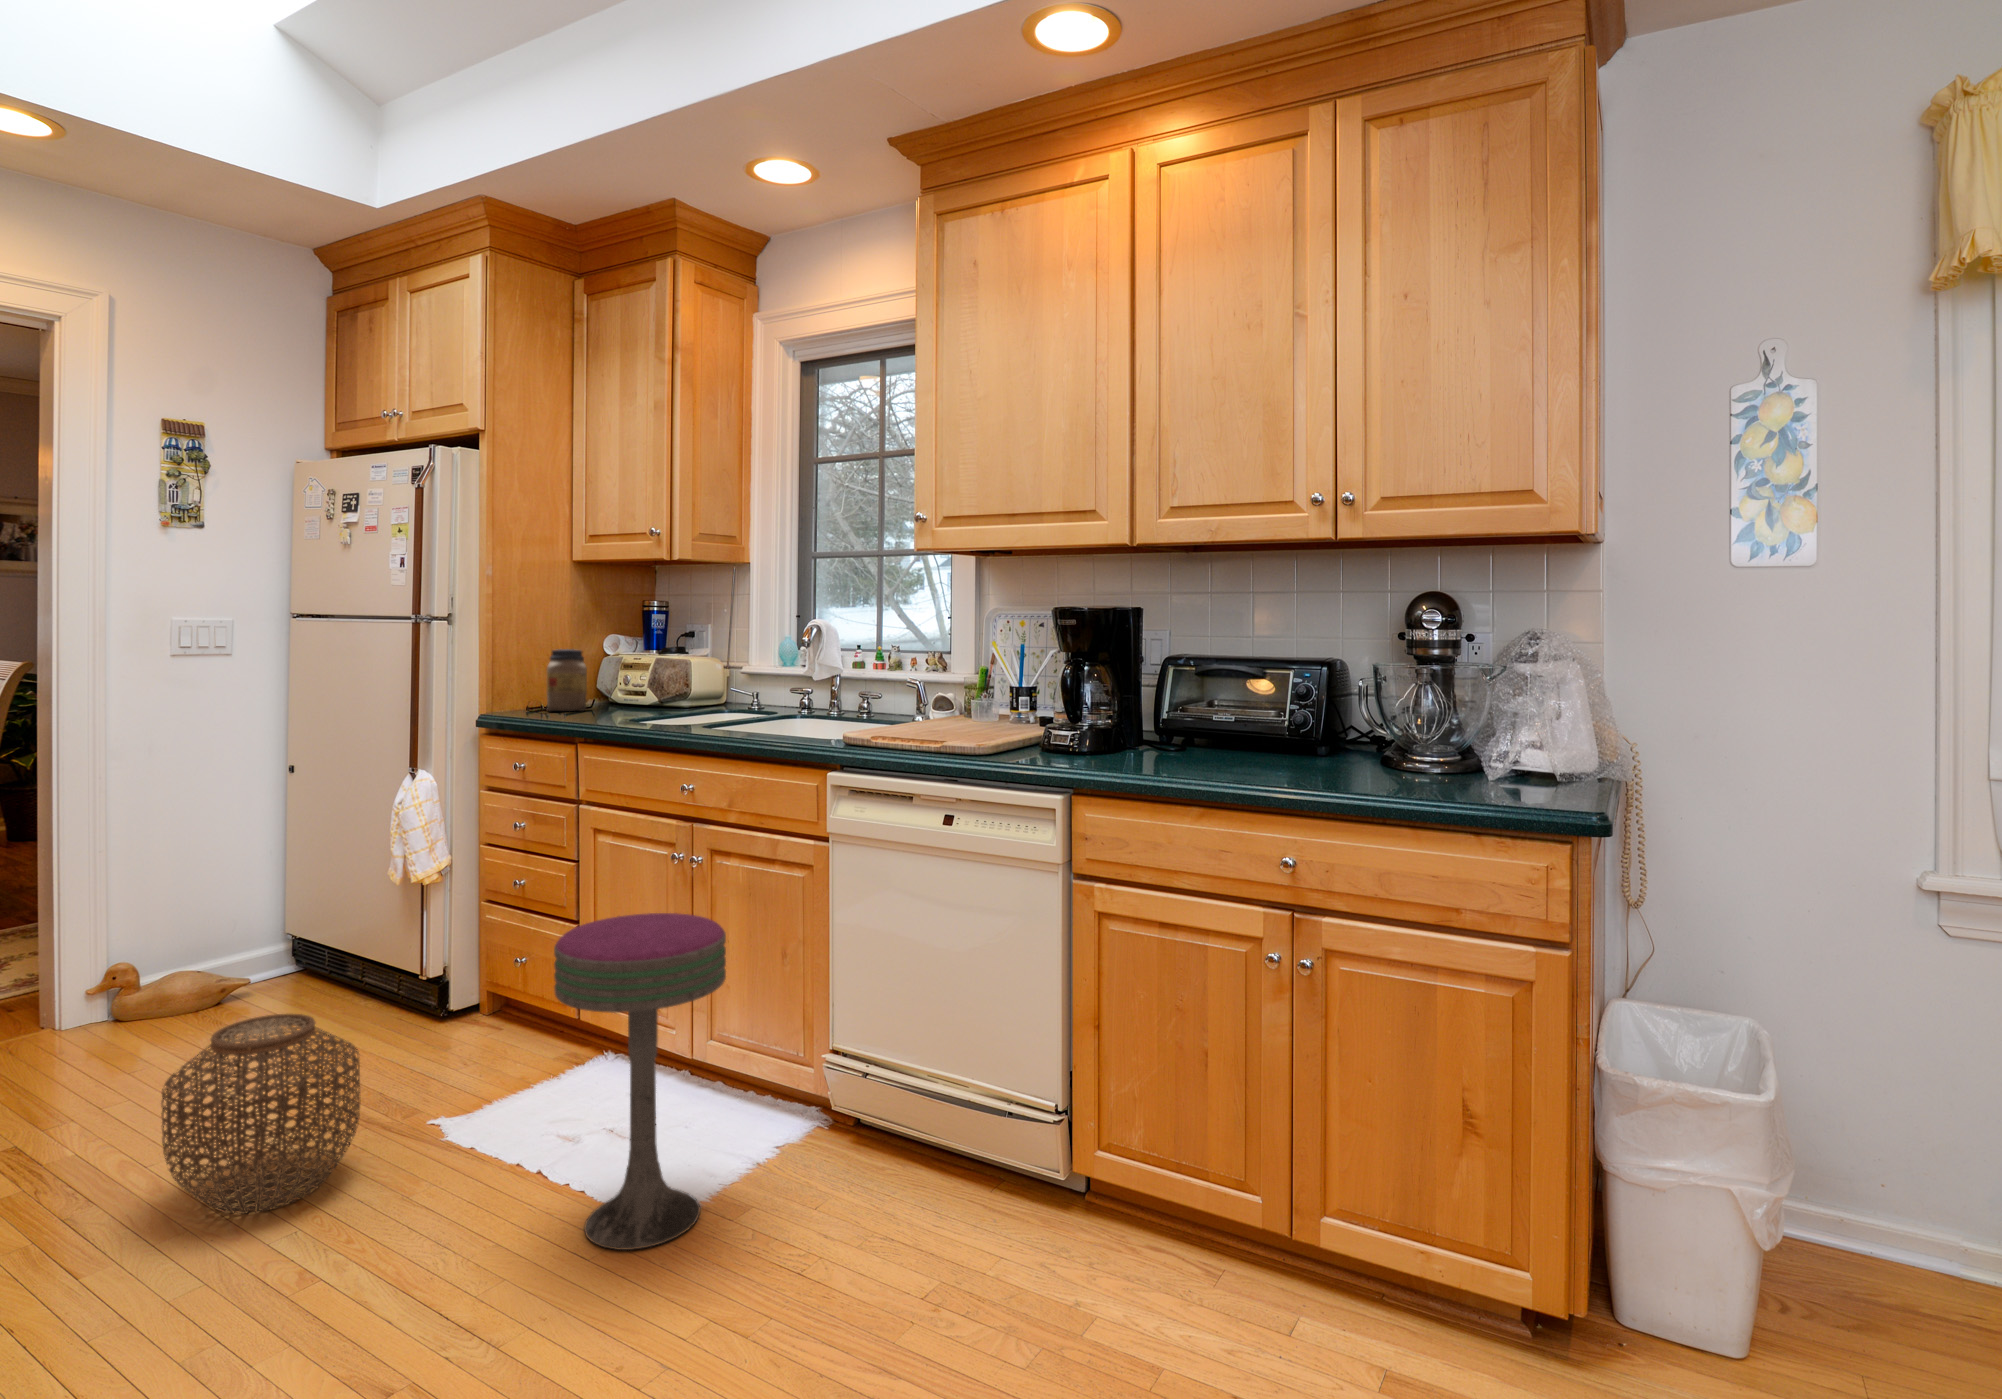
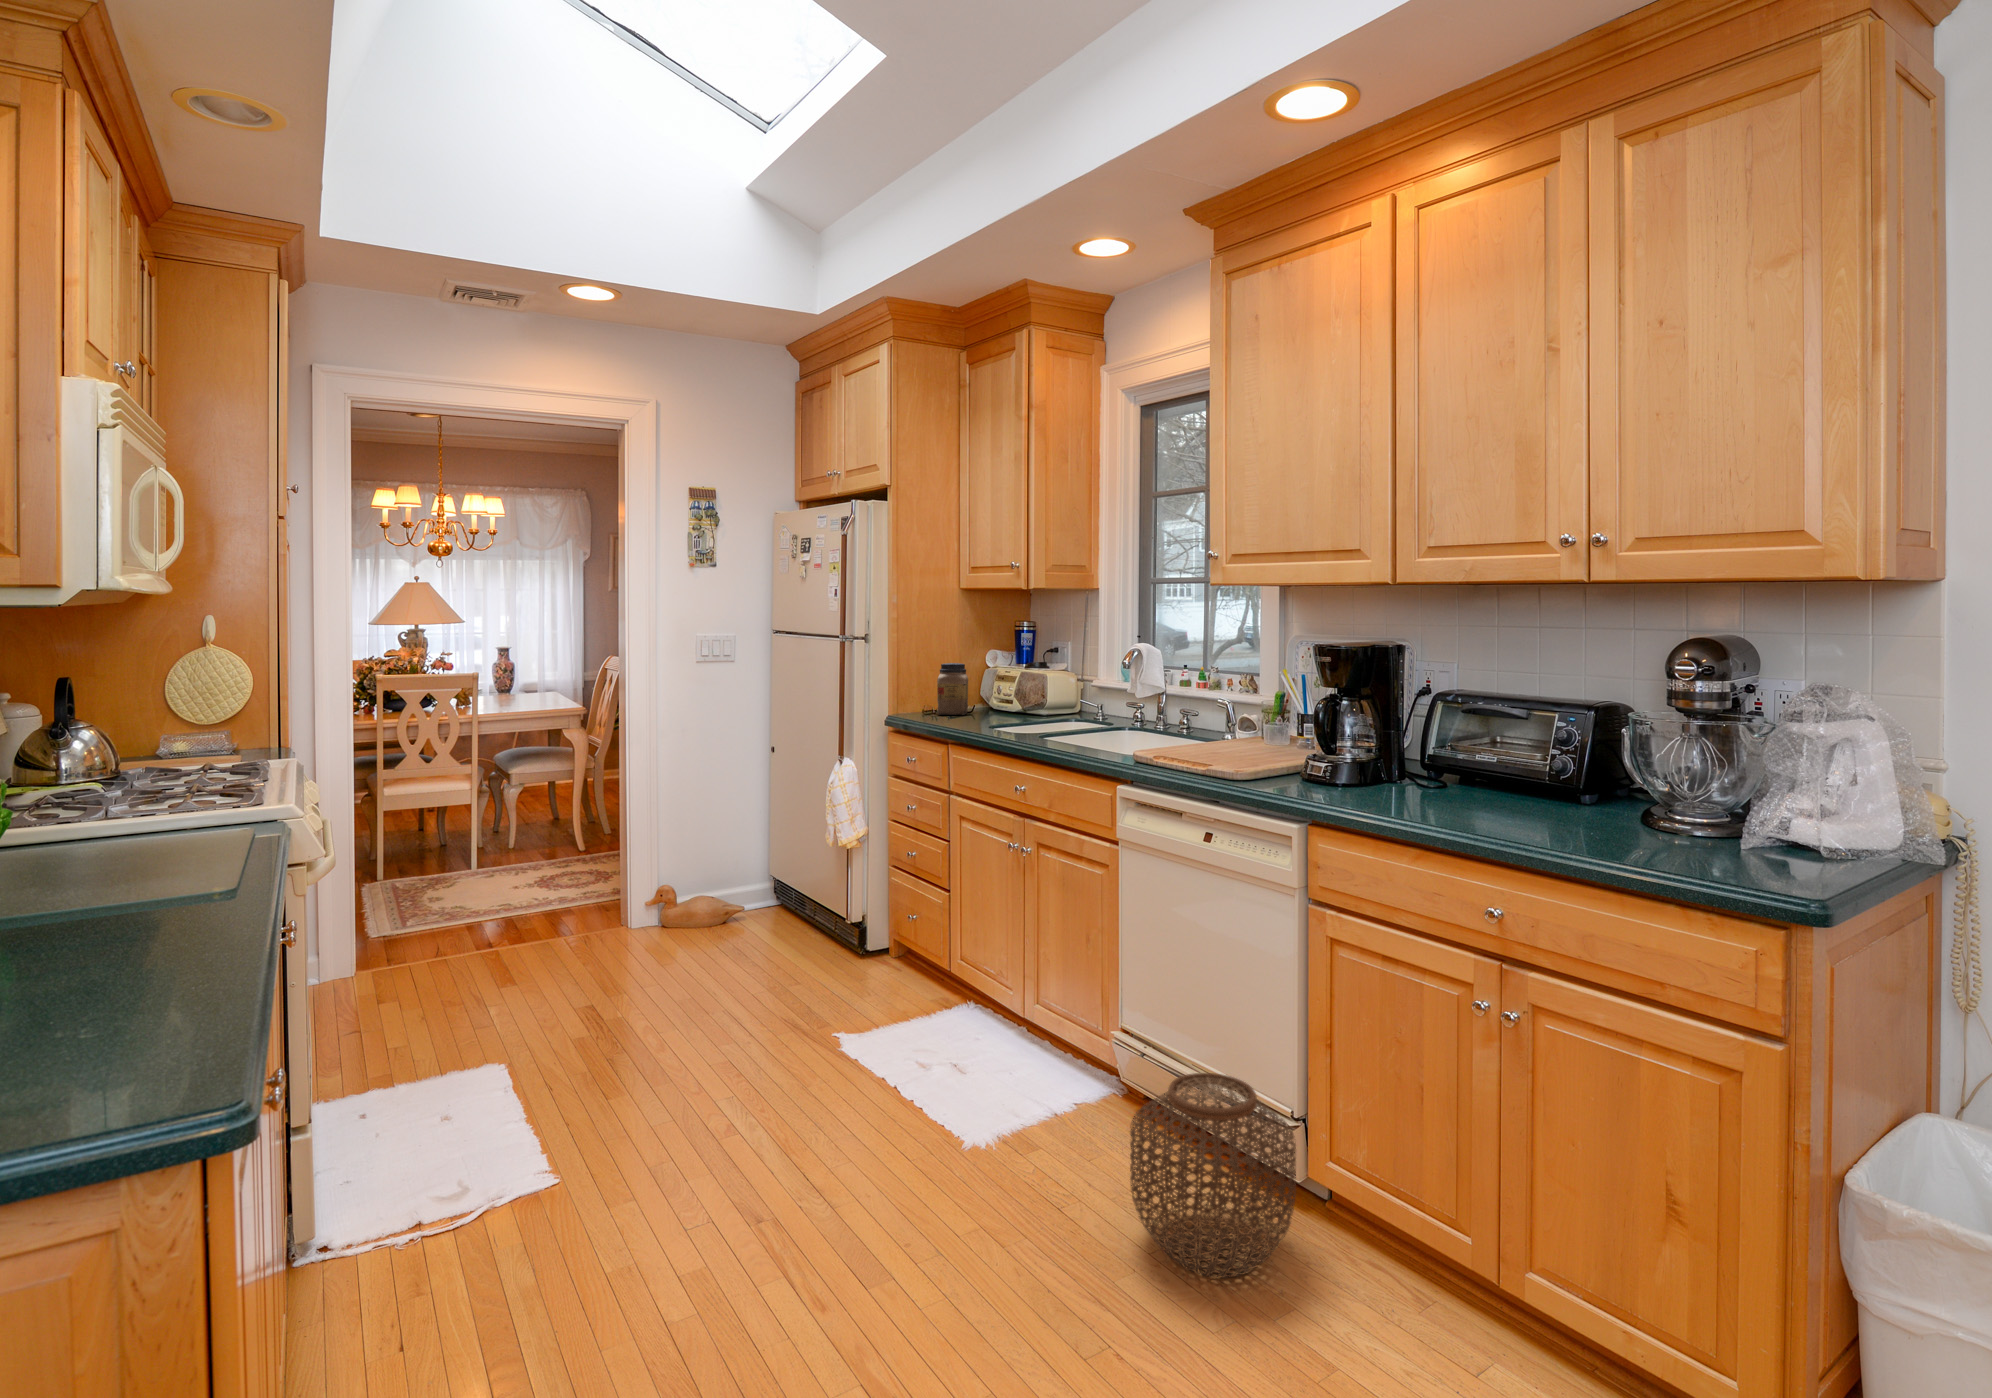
bar stool: present [554,913,726,1250] -> none [890,894,1017,1153]
woven basket: present [161,1014,360,1213] -> present [1130,1073,1296,1278]

